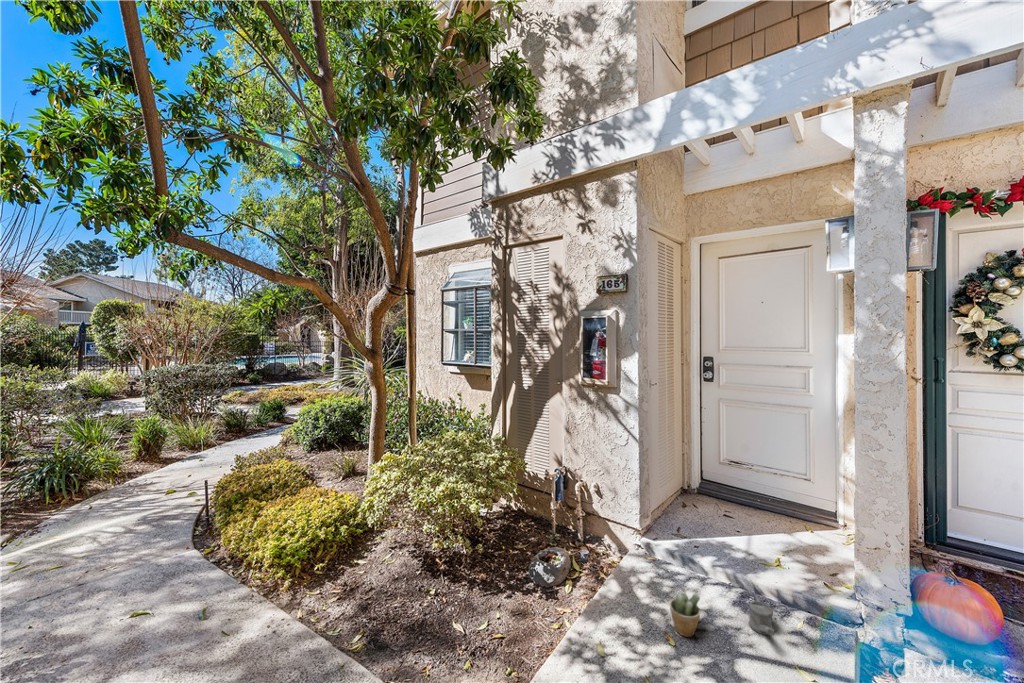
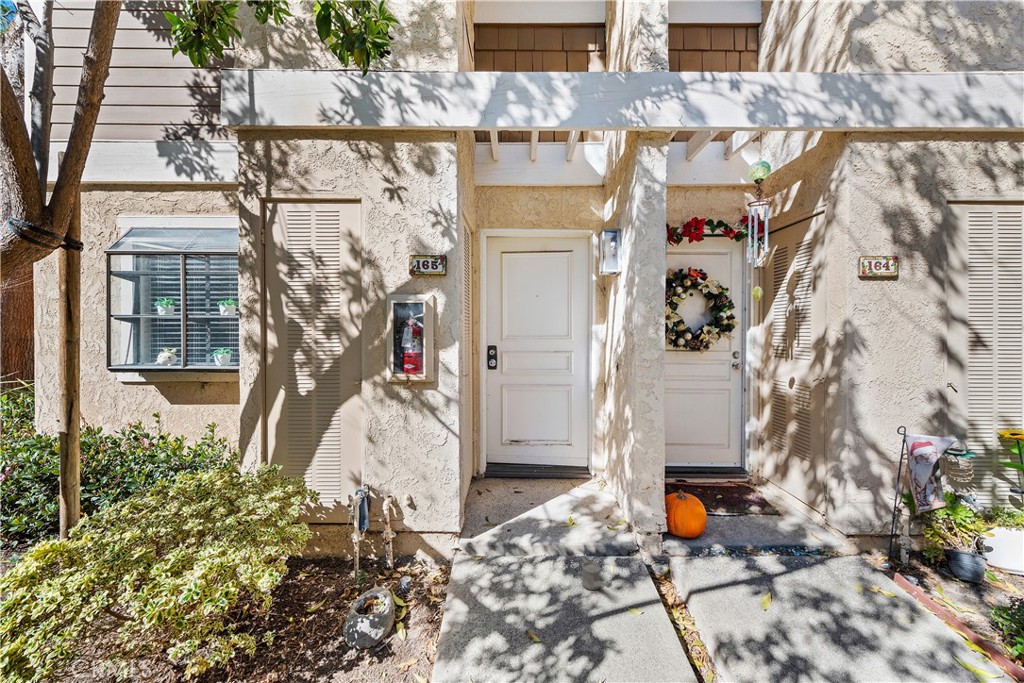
potted plant: present [670,593,700,637] -> none [526,577,555,626]

